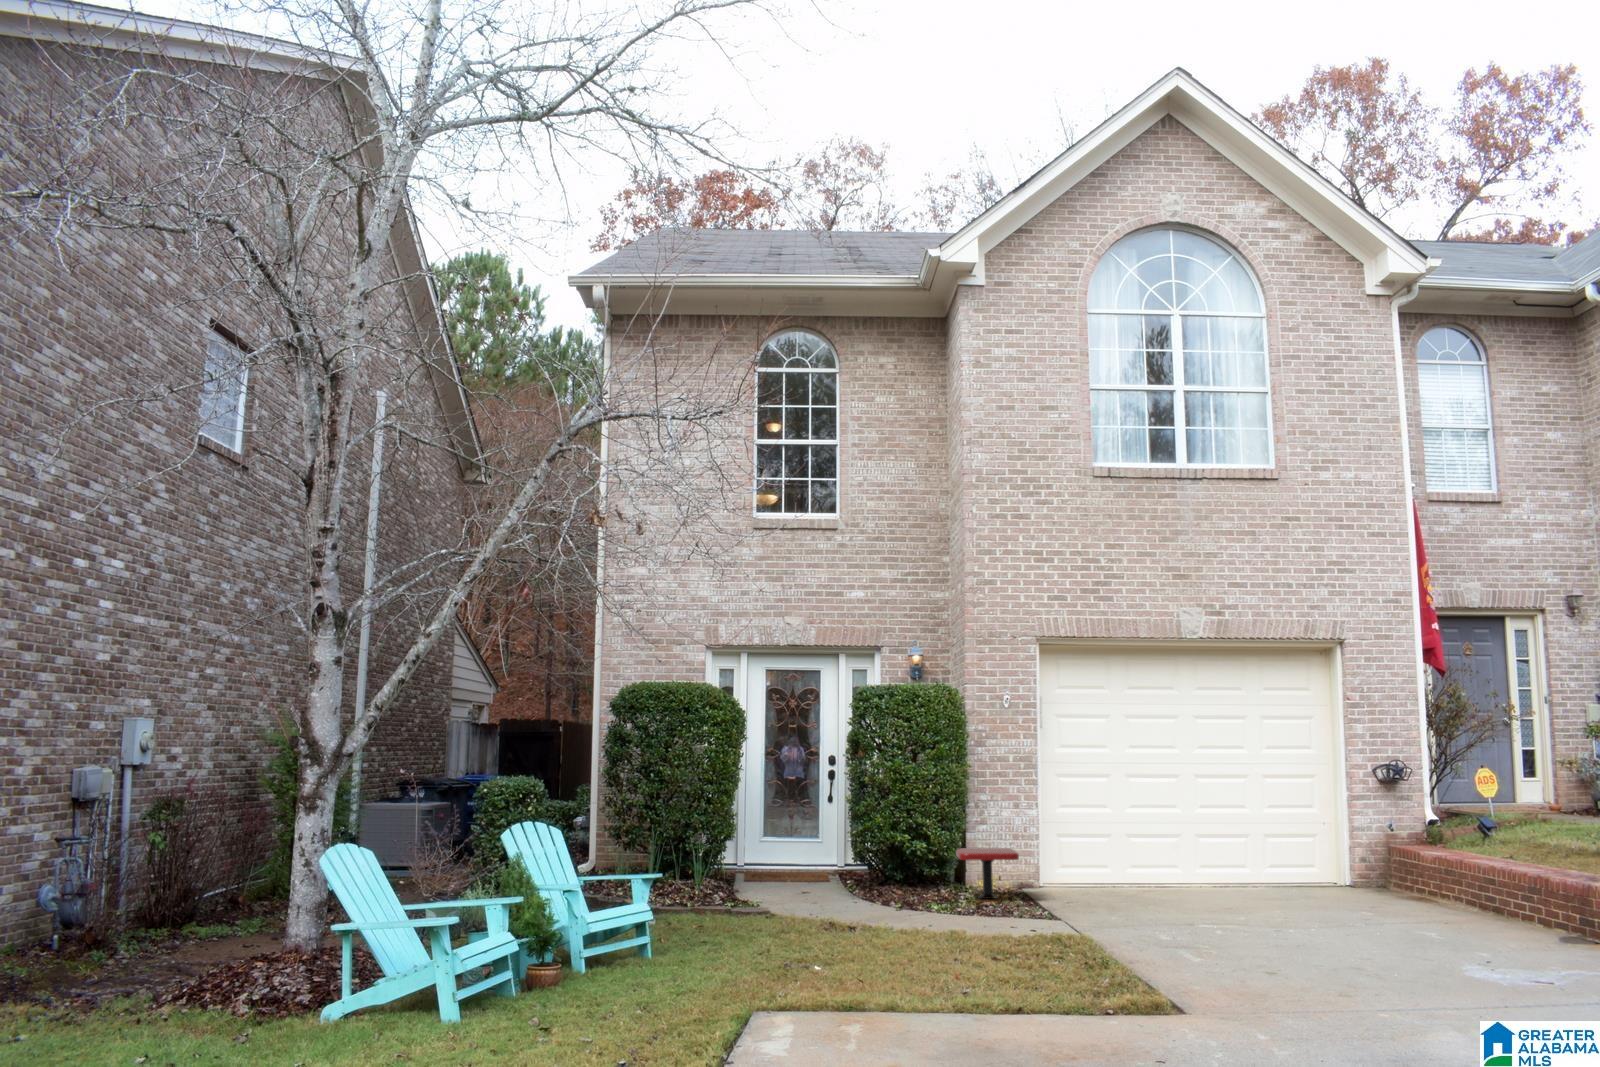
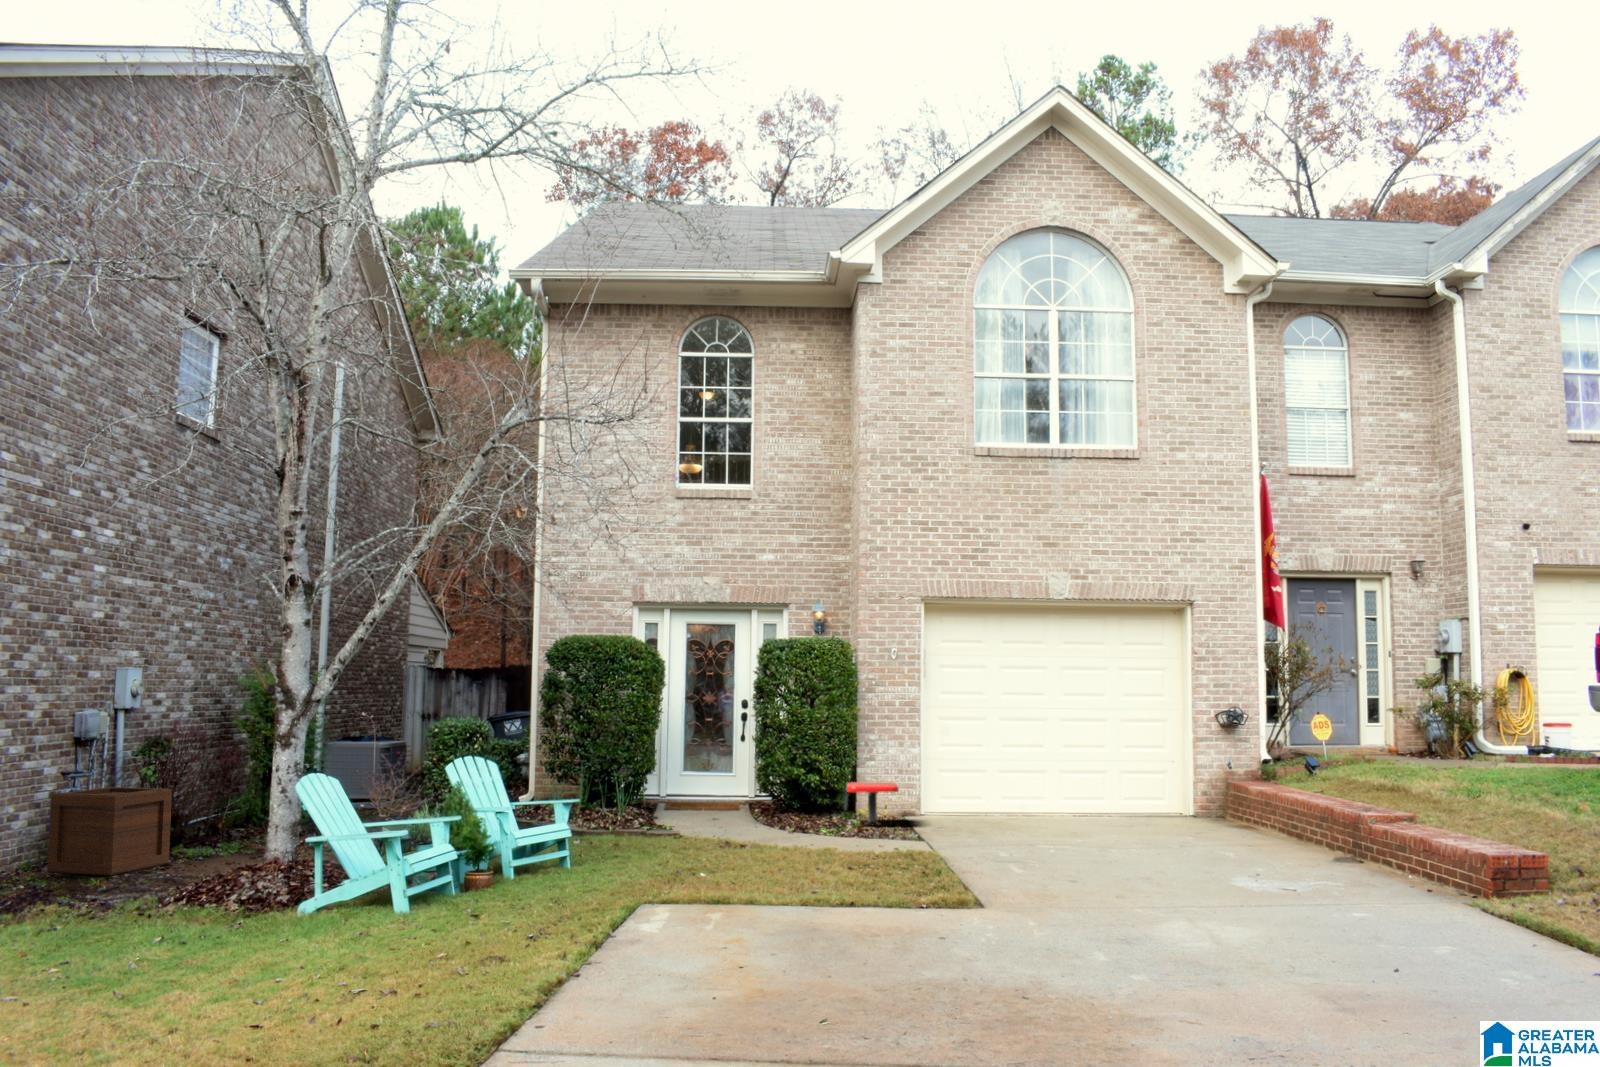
wooden crate: none [25,859,179,969] -> present [47,787,172,875]

